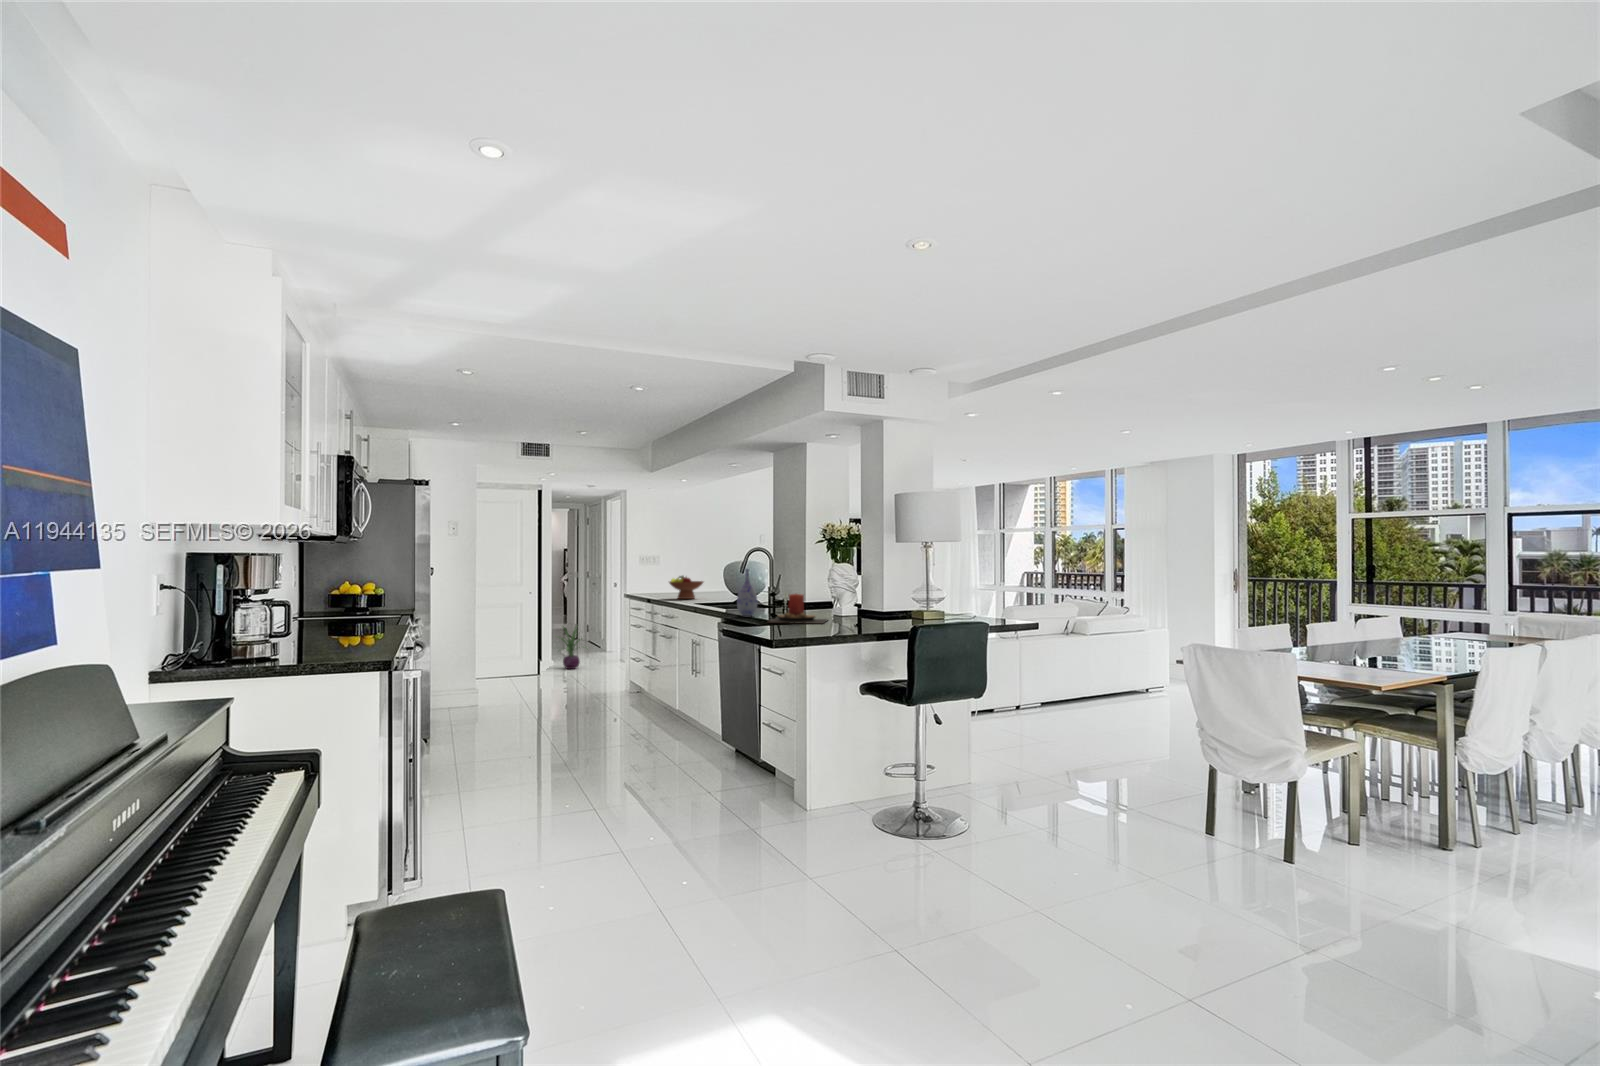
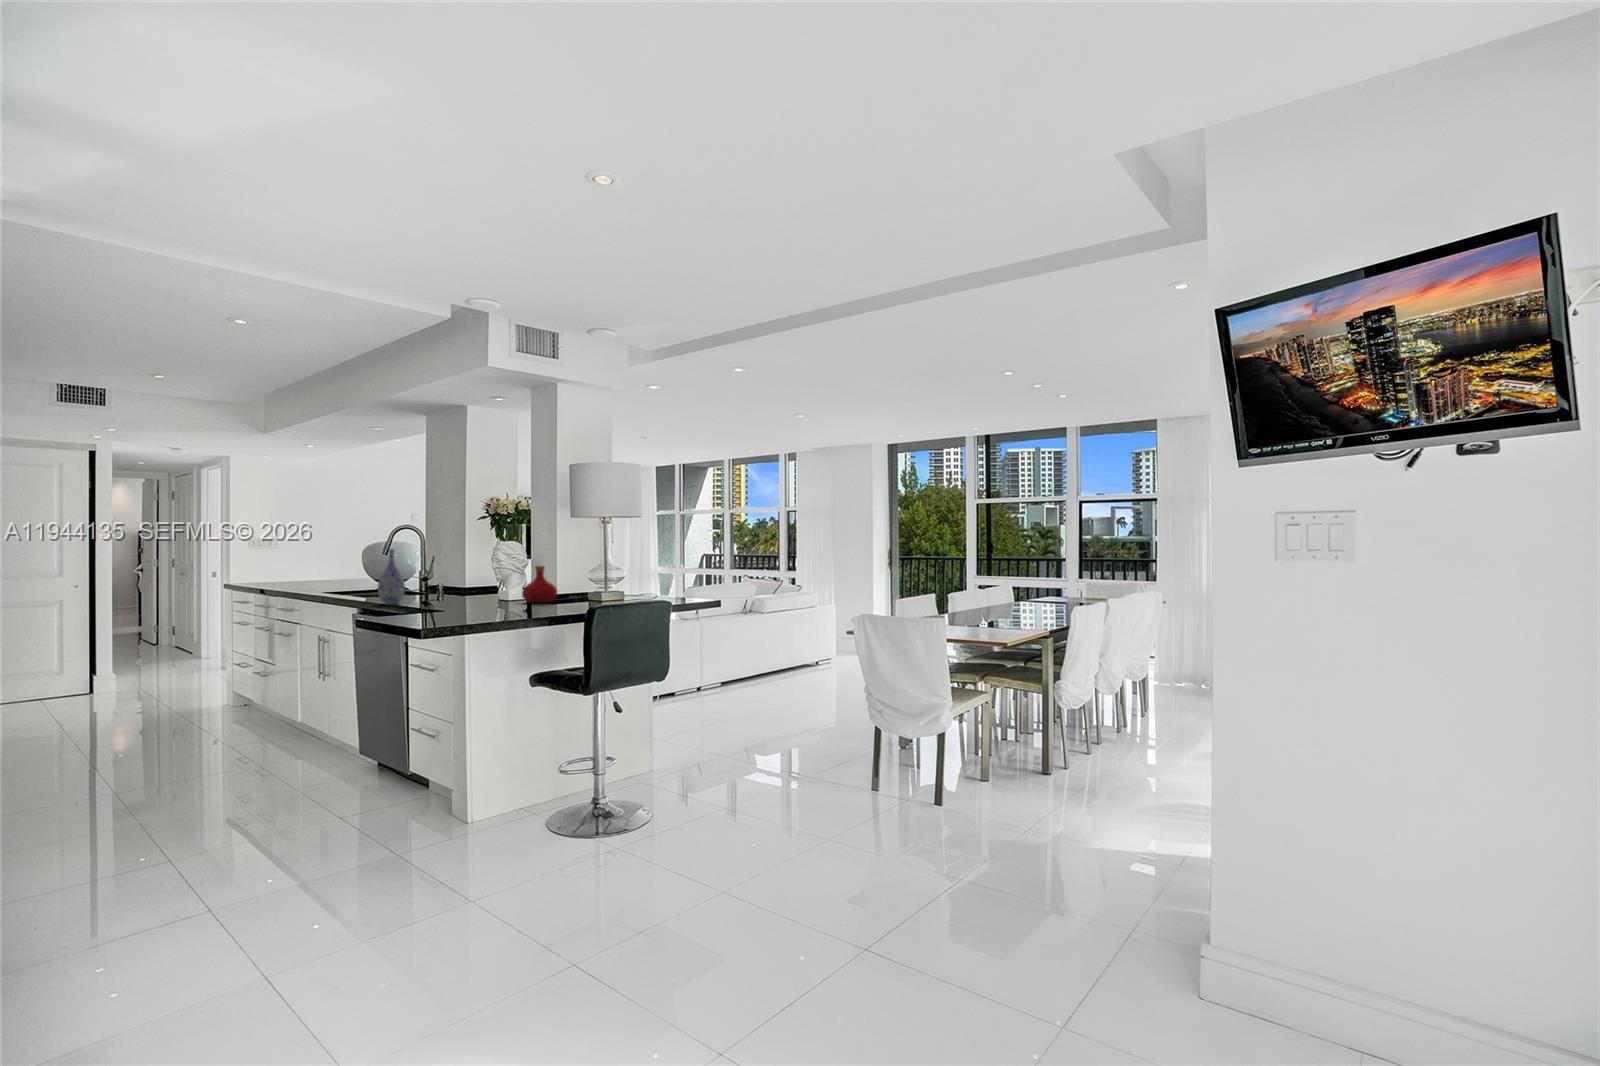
fruit bowl: present [669,576,703,599] -> none [286,560,337,589]
bottle: none [853,585,884,619] -> present [522,566,557,603]
candle: present [768,594,828,624] -> none [417,575,494,610]
decorative plant: present [559,626,582,669] -> none [97,626,181,682]

